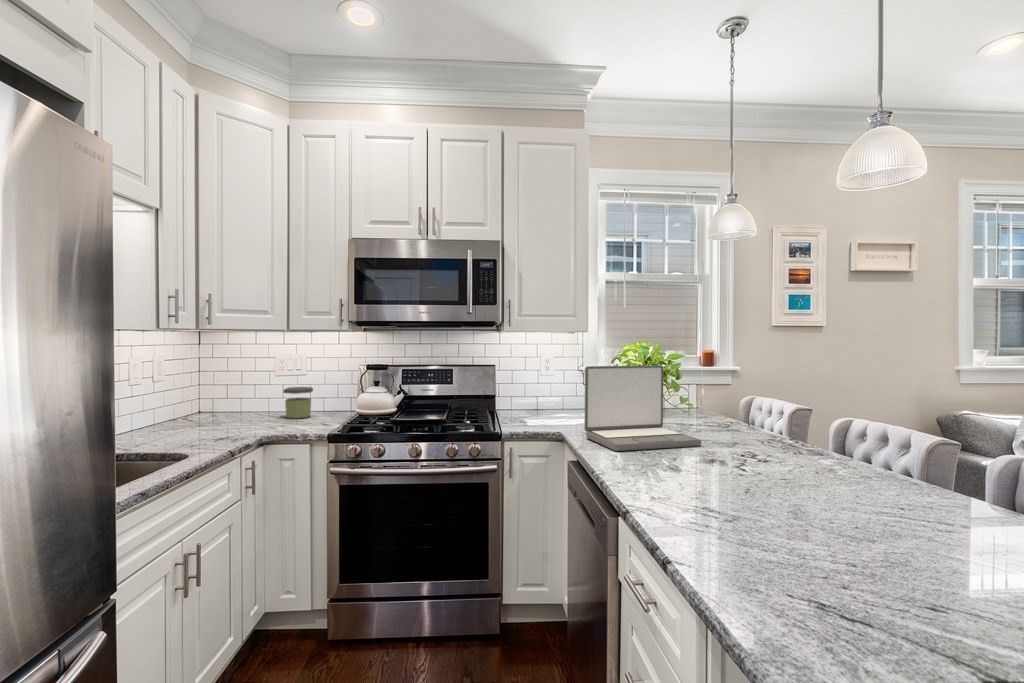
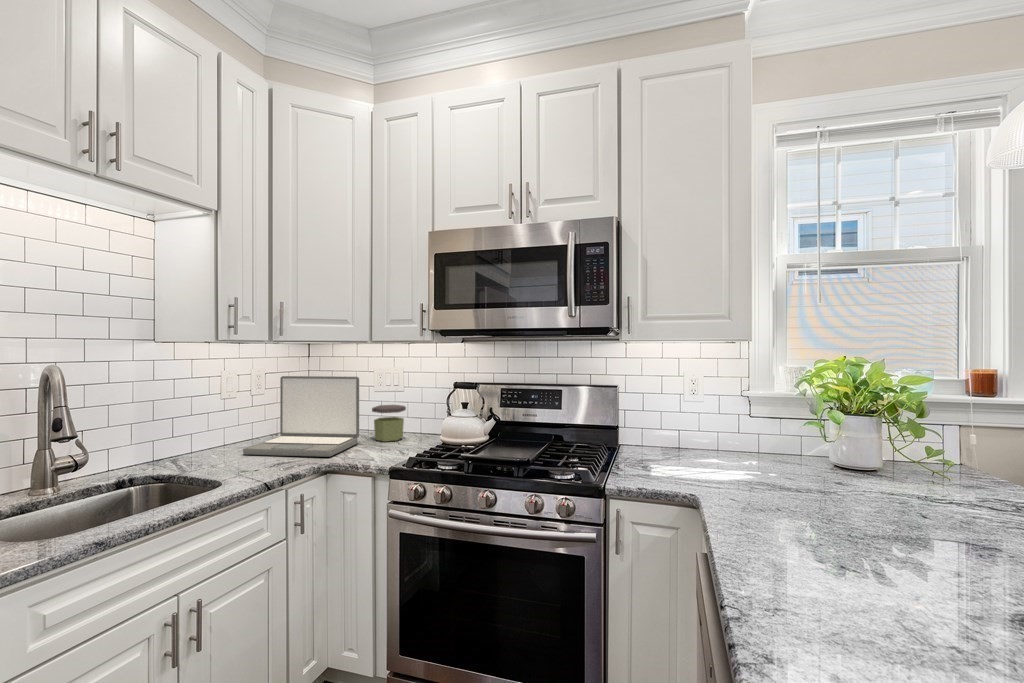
laptop: present [585,365,701,451] -> present [243,376,359,457]

